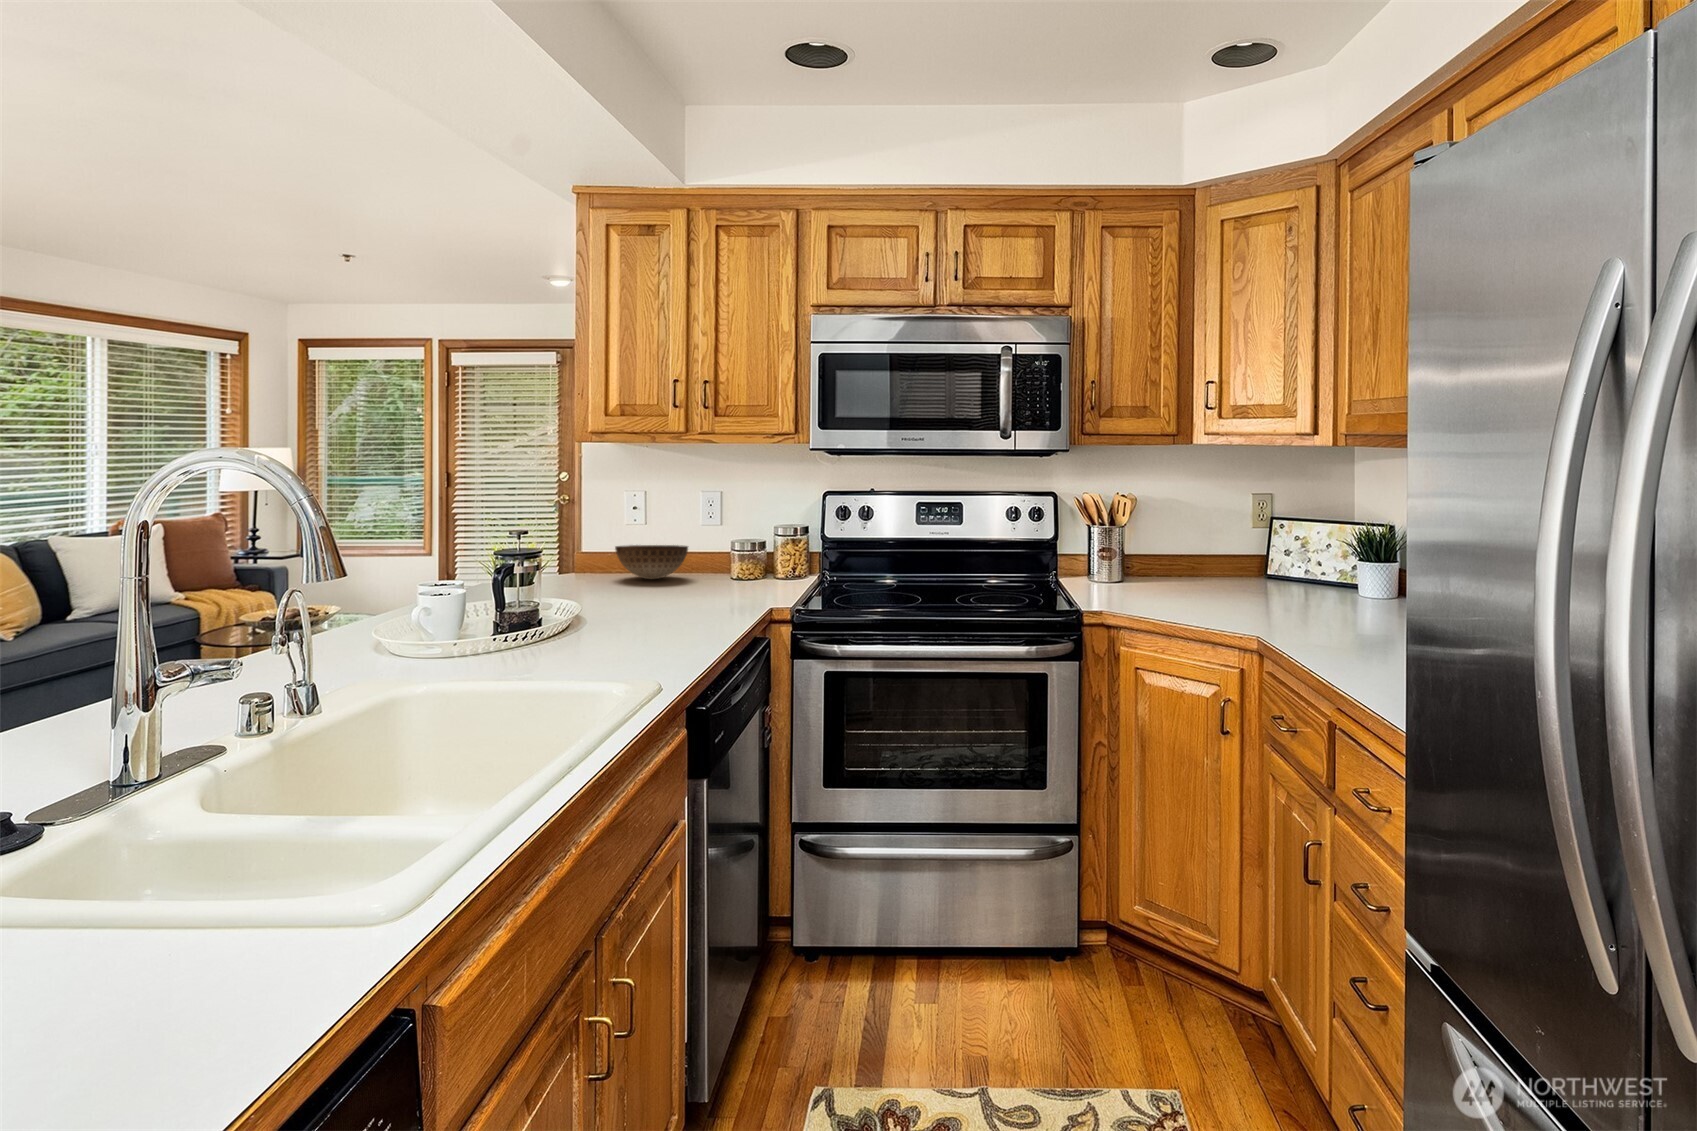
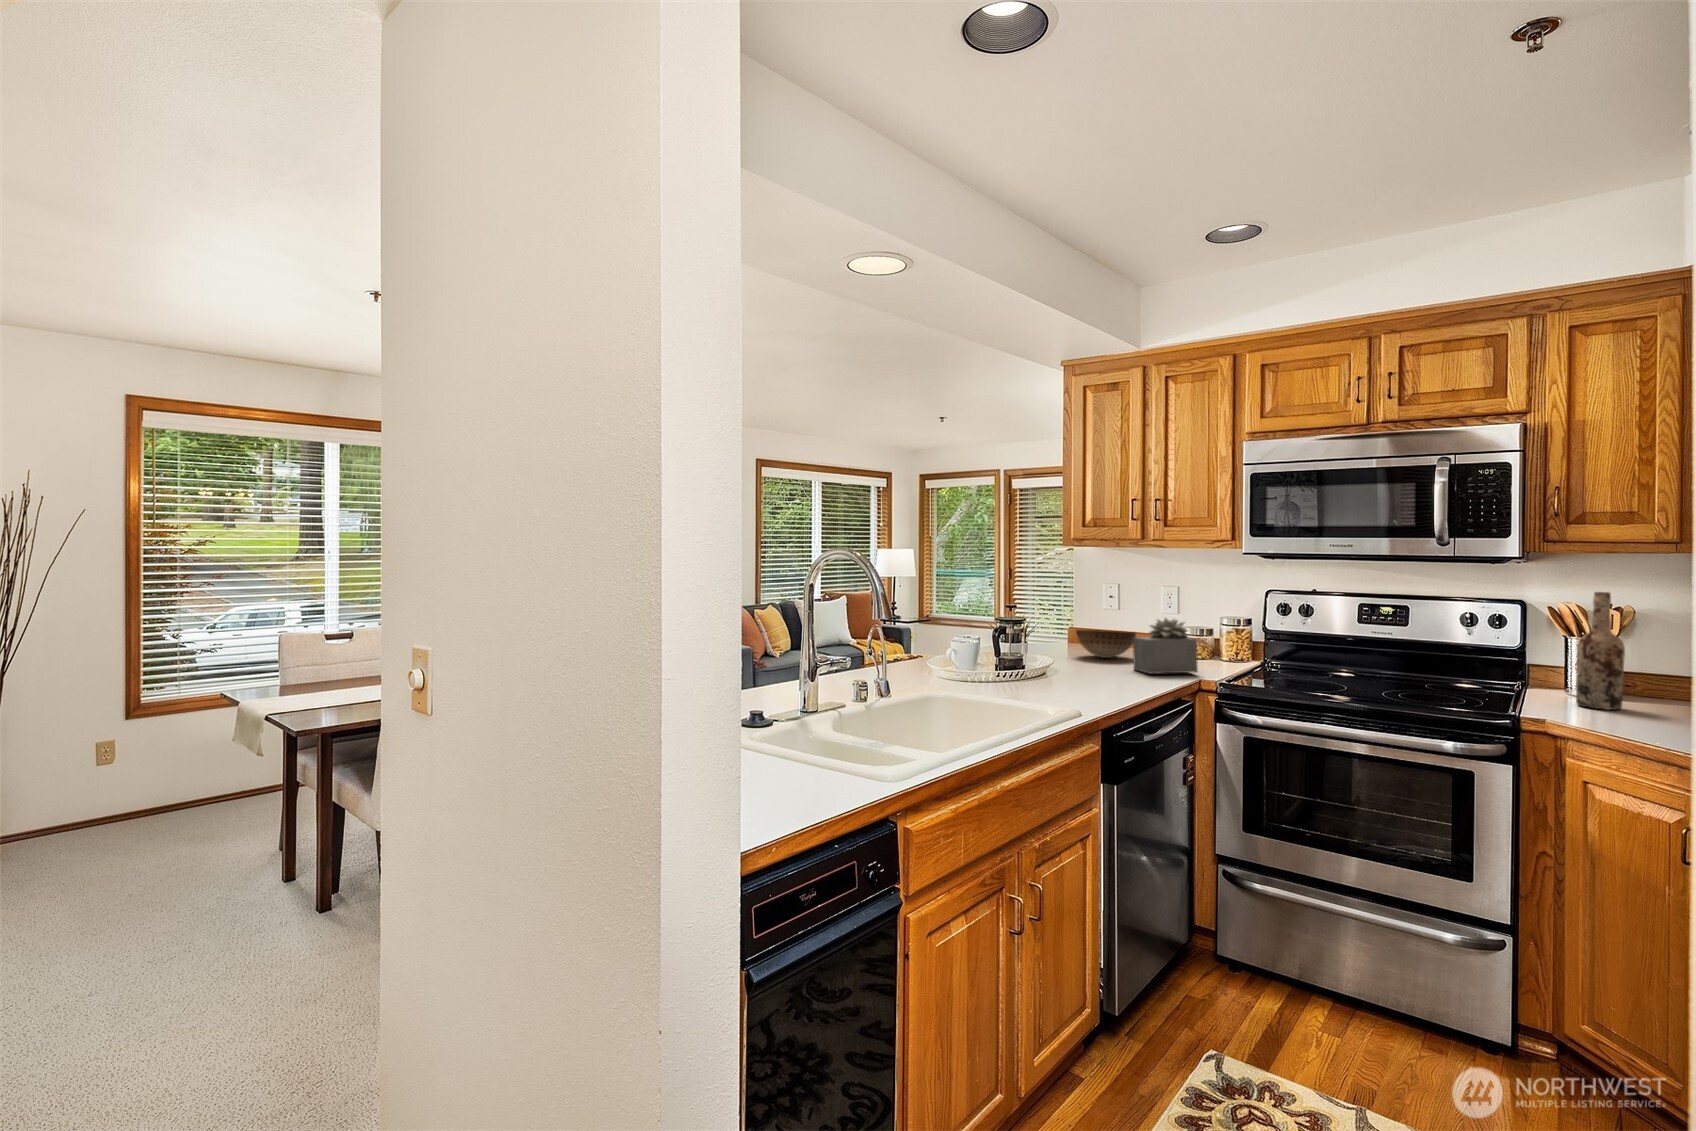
wine bottle: none [1110,487,1147,597] -> present [1576,592,1625,710]
succulent plant: none [696,525,774,595] -> present [1133,618,1198,674]

